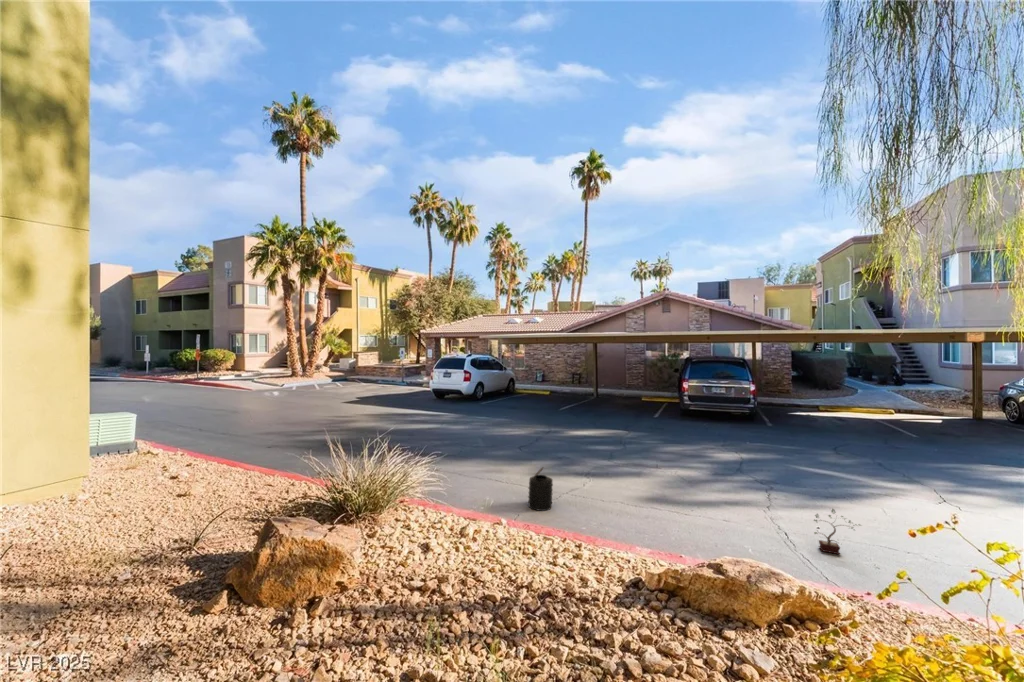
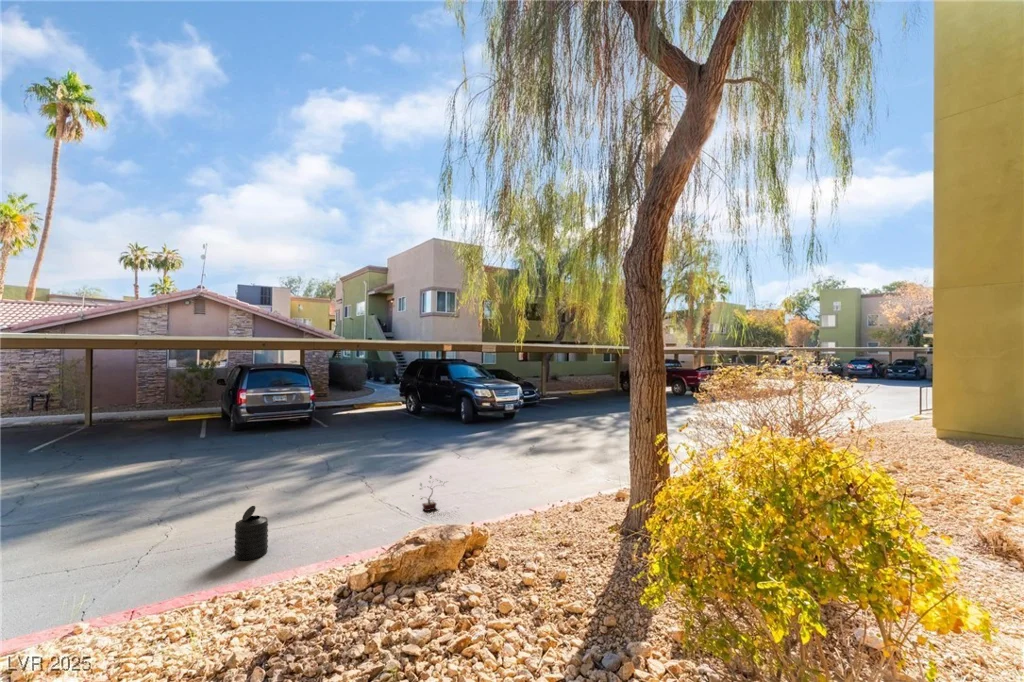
trash can: present [528,467,553,511] -> present [235,506,268,561]

